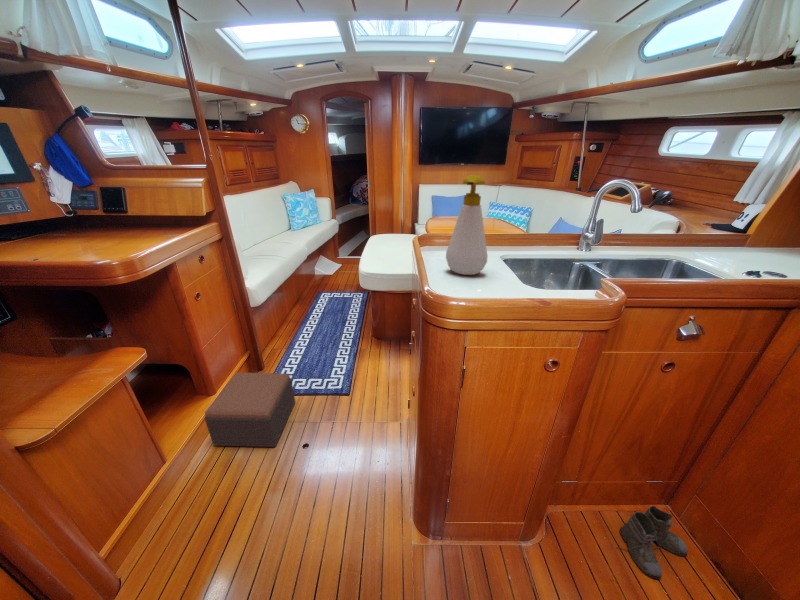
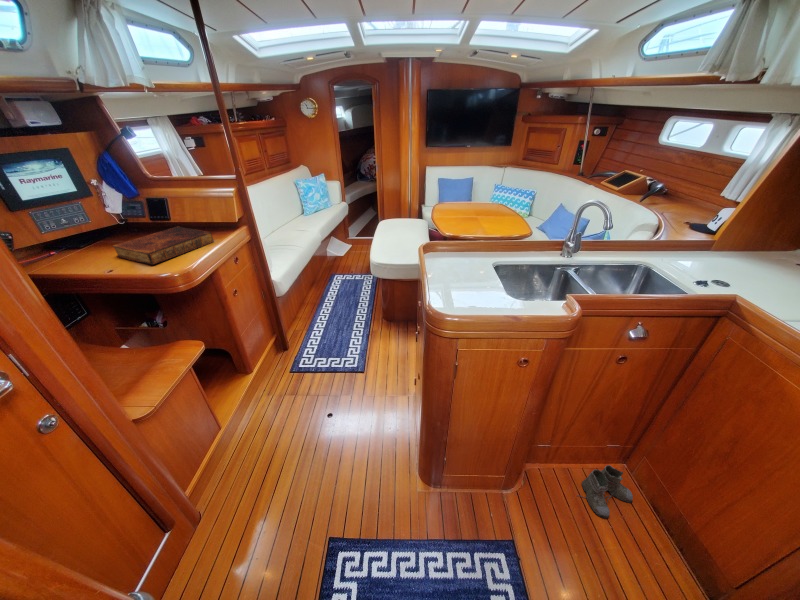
soap bottle: present [446,175,488,275] -> none [446,208,480,287]
book: none [42,217,173,252] -> present [112,227,214,265]
footstool: present [205,373,295,447] -> none [247,354,318,416]

